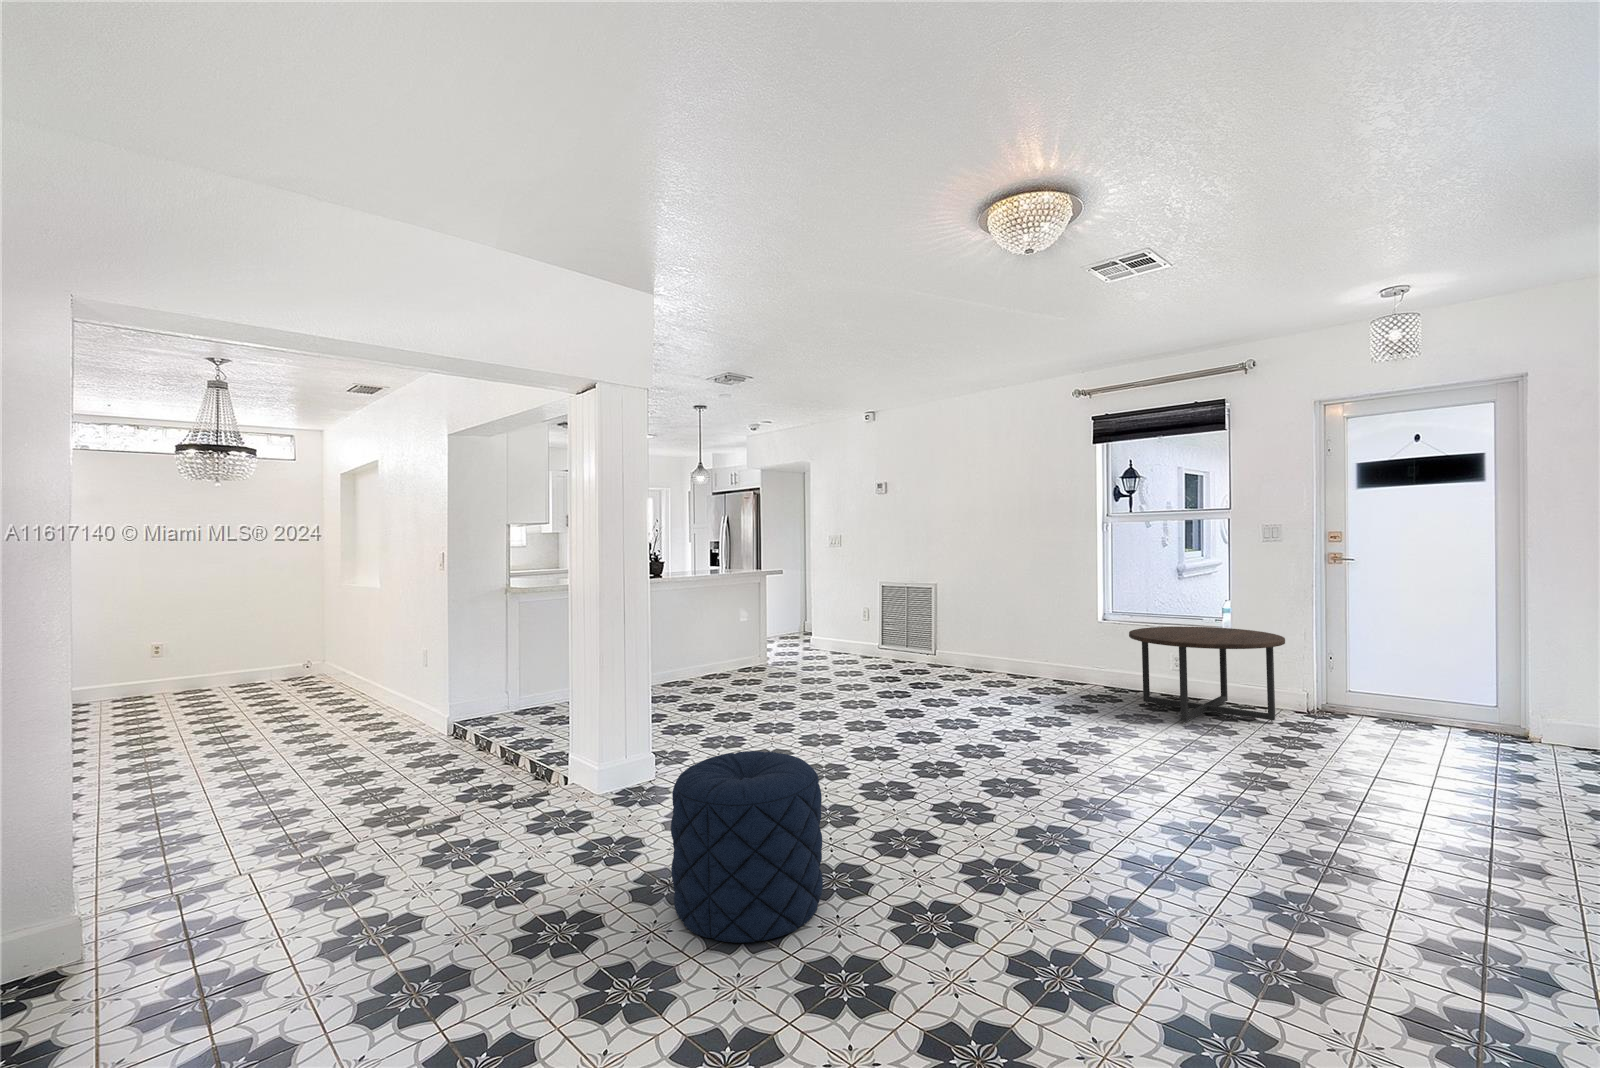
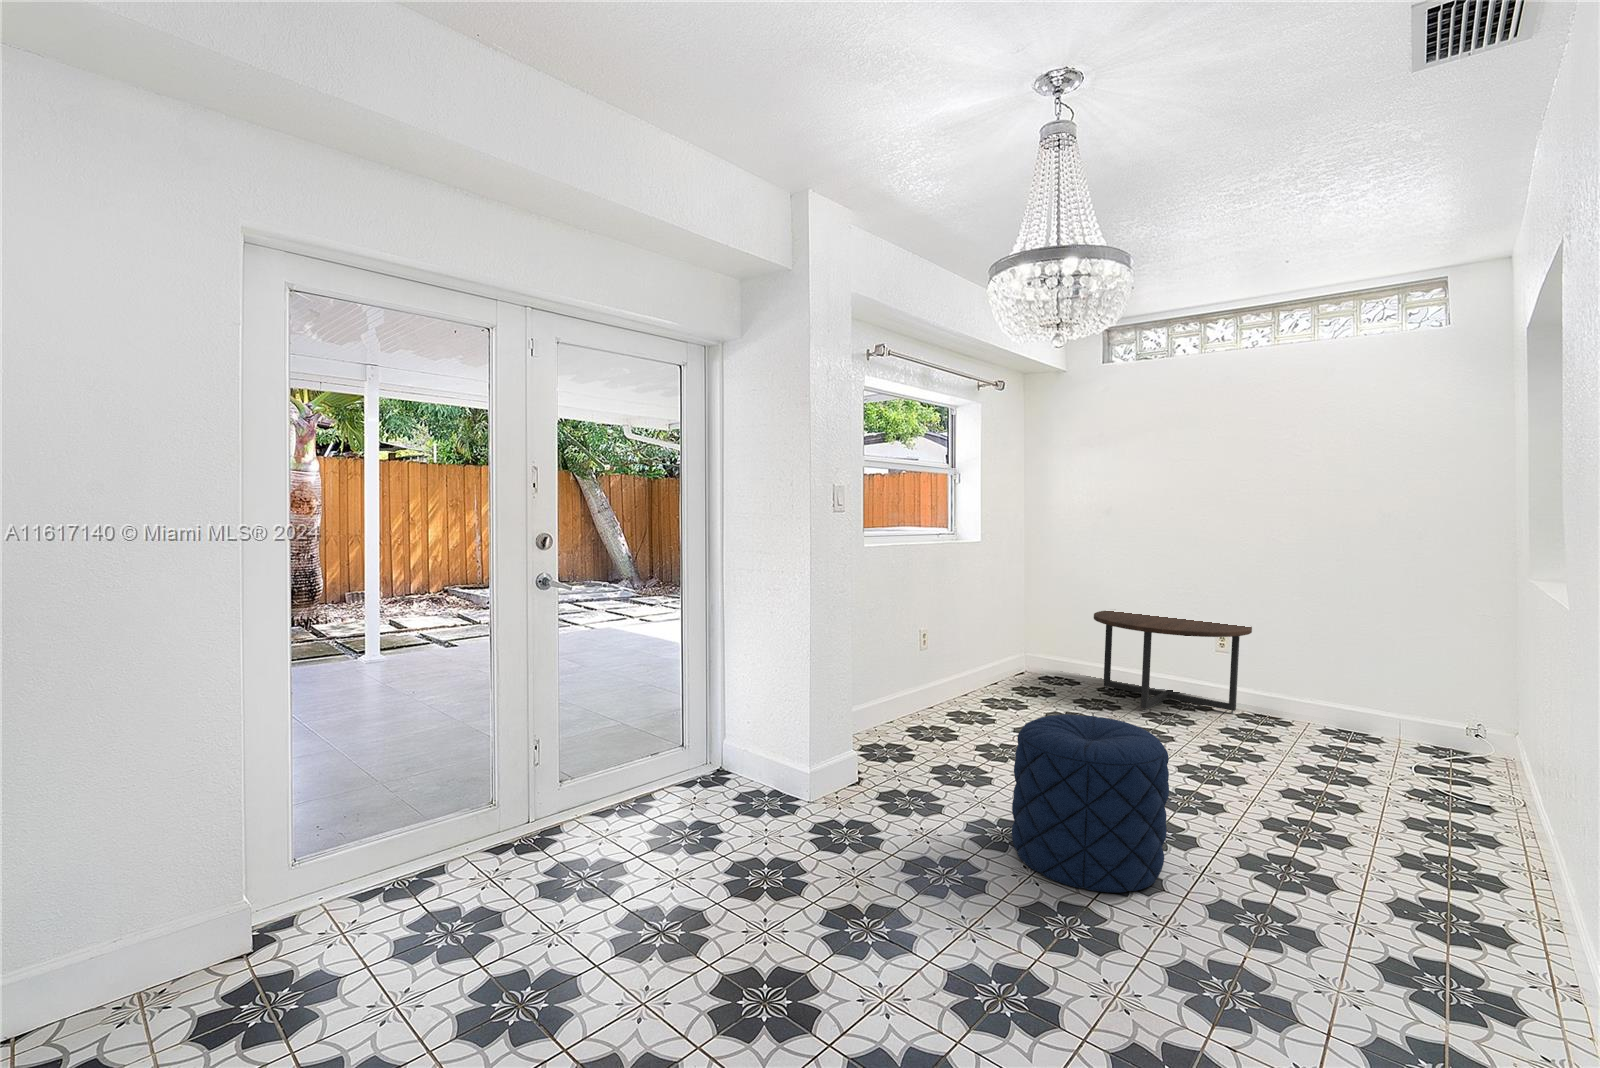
pouf: present [671,751,823,943] -> present [1012,714,1169,893]

